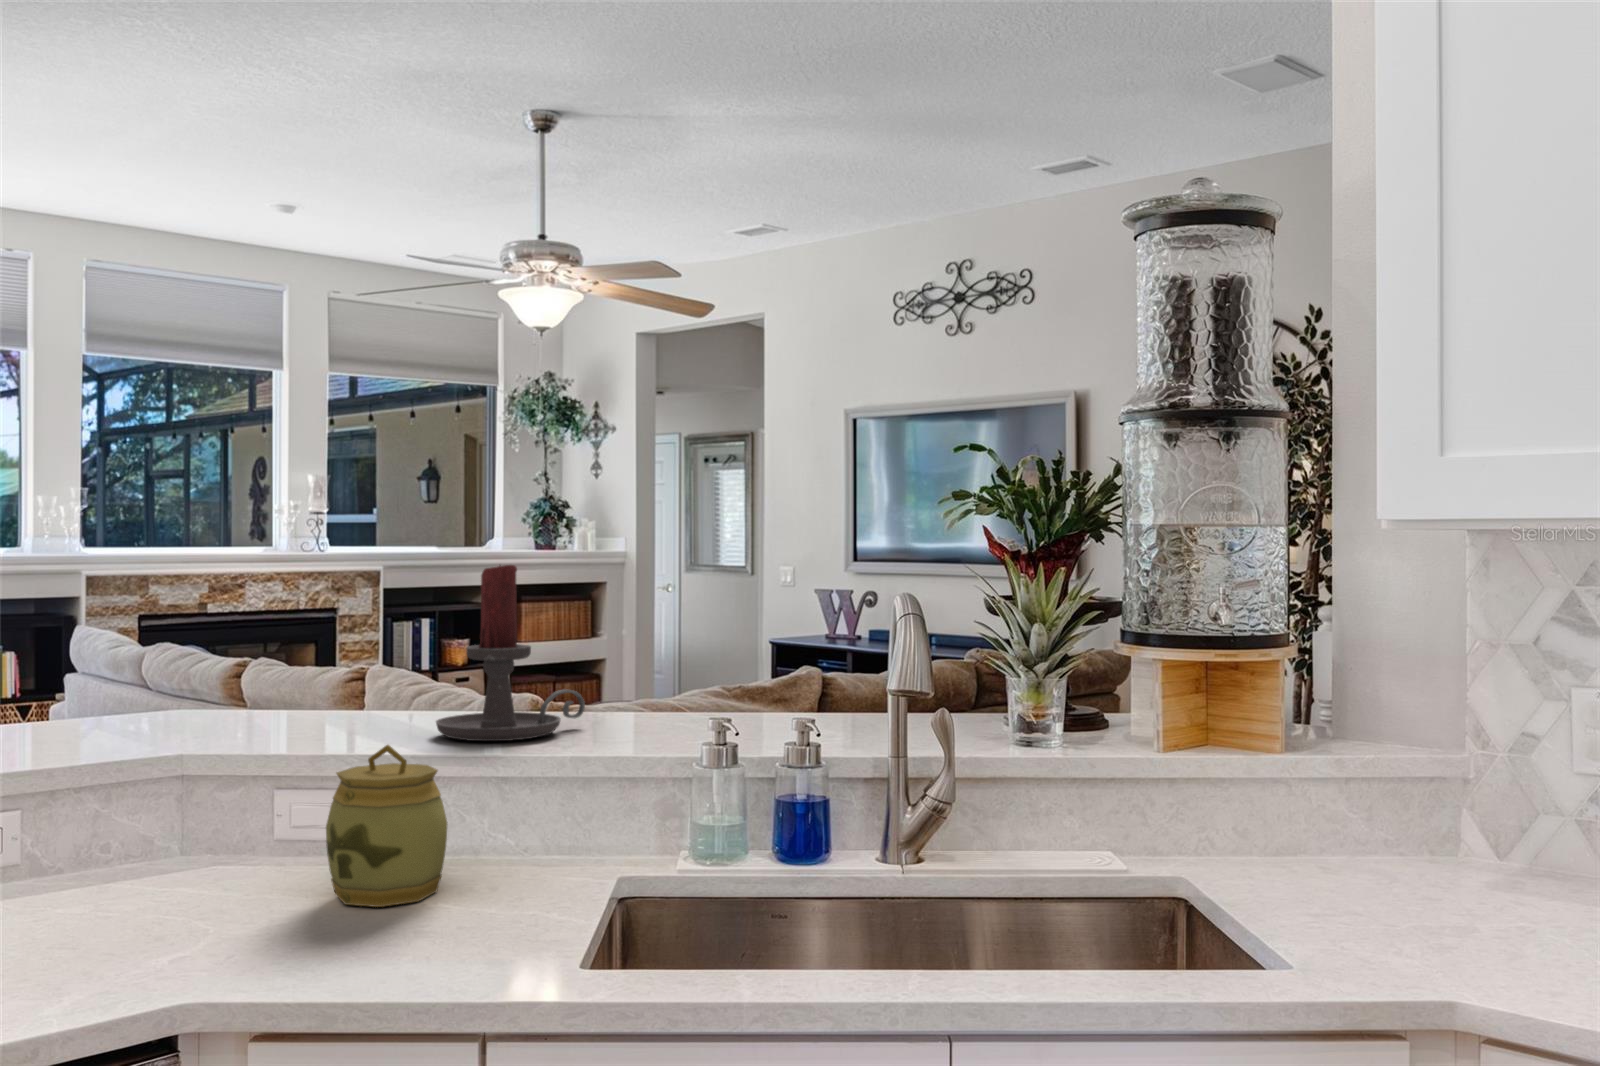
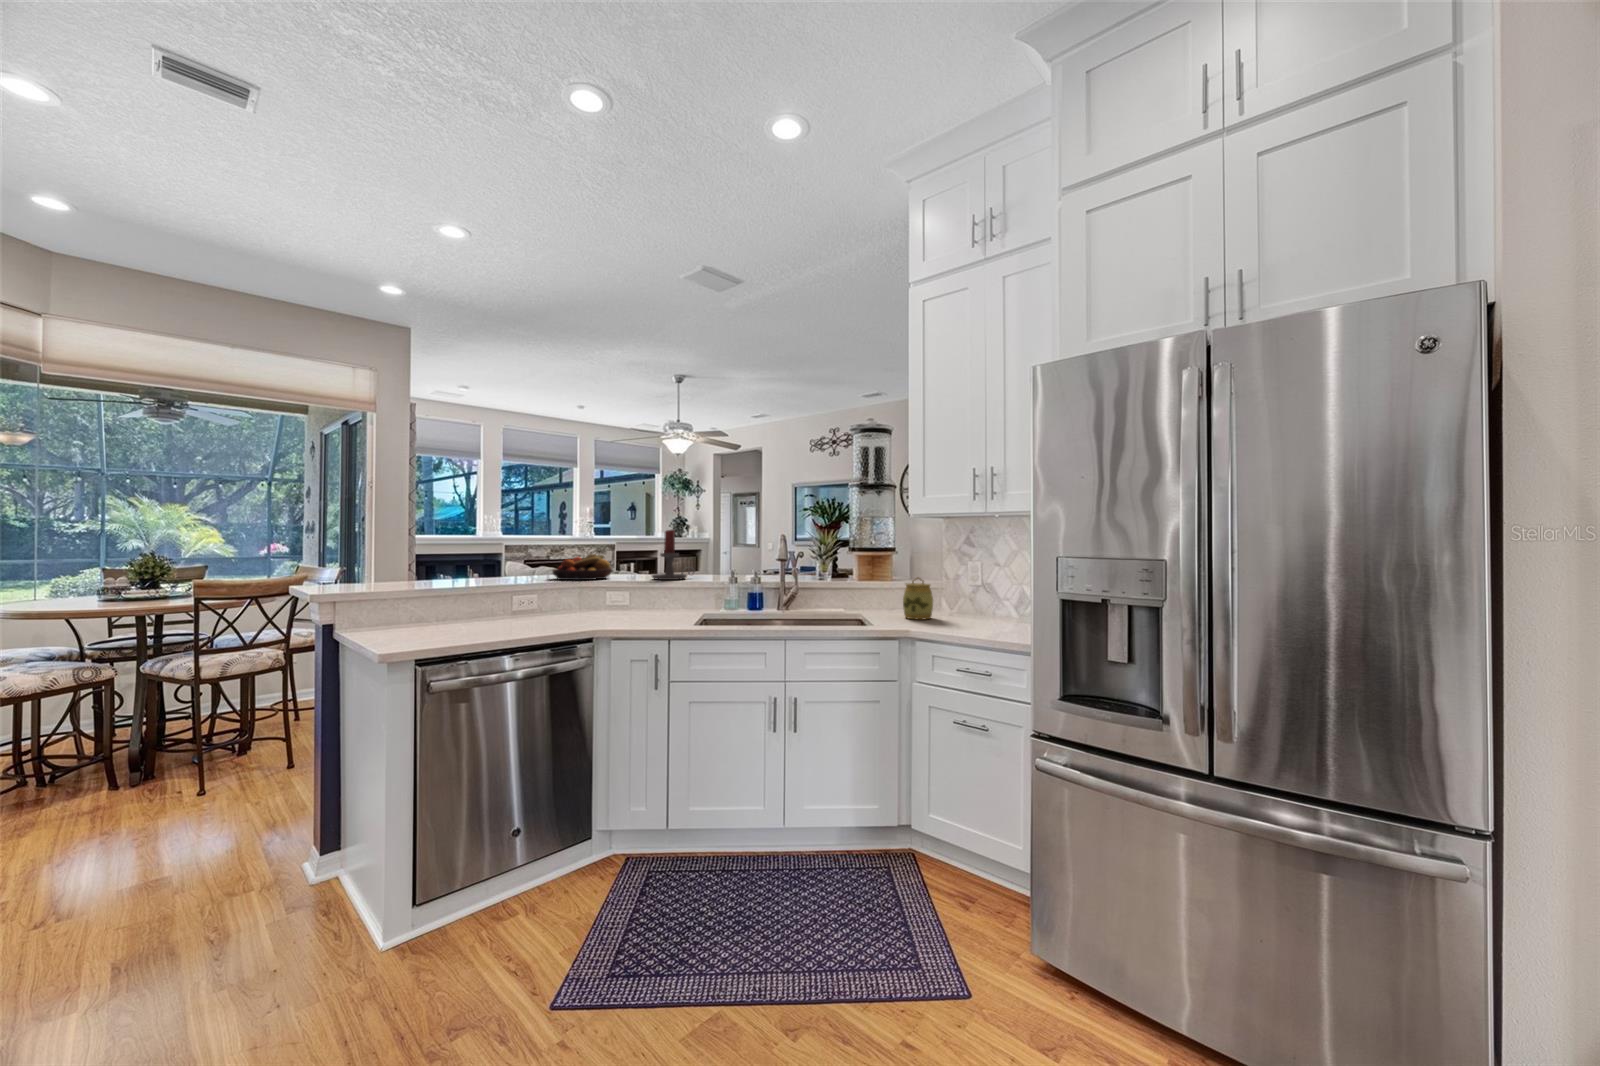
fruit bowl: none [95,648,306,746] -> present [552,554,612,580]
jar: present [326,745,448,907] -> present [903,577,933,619]

